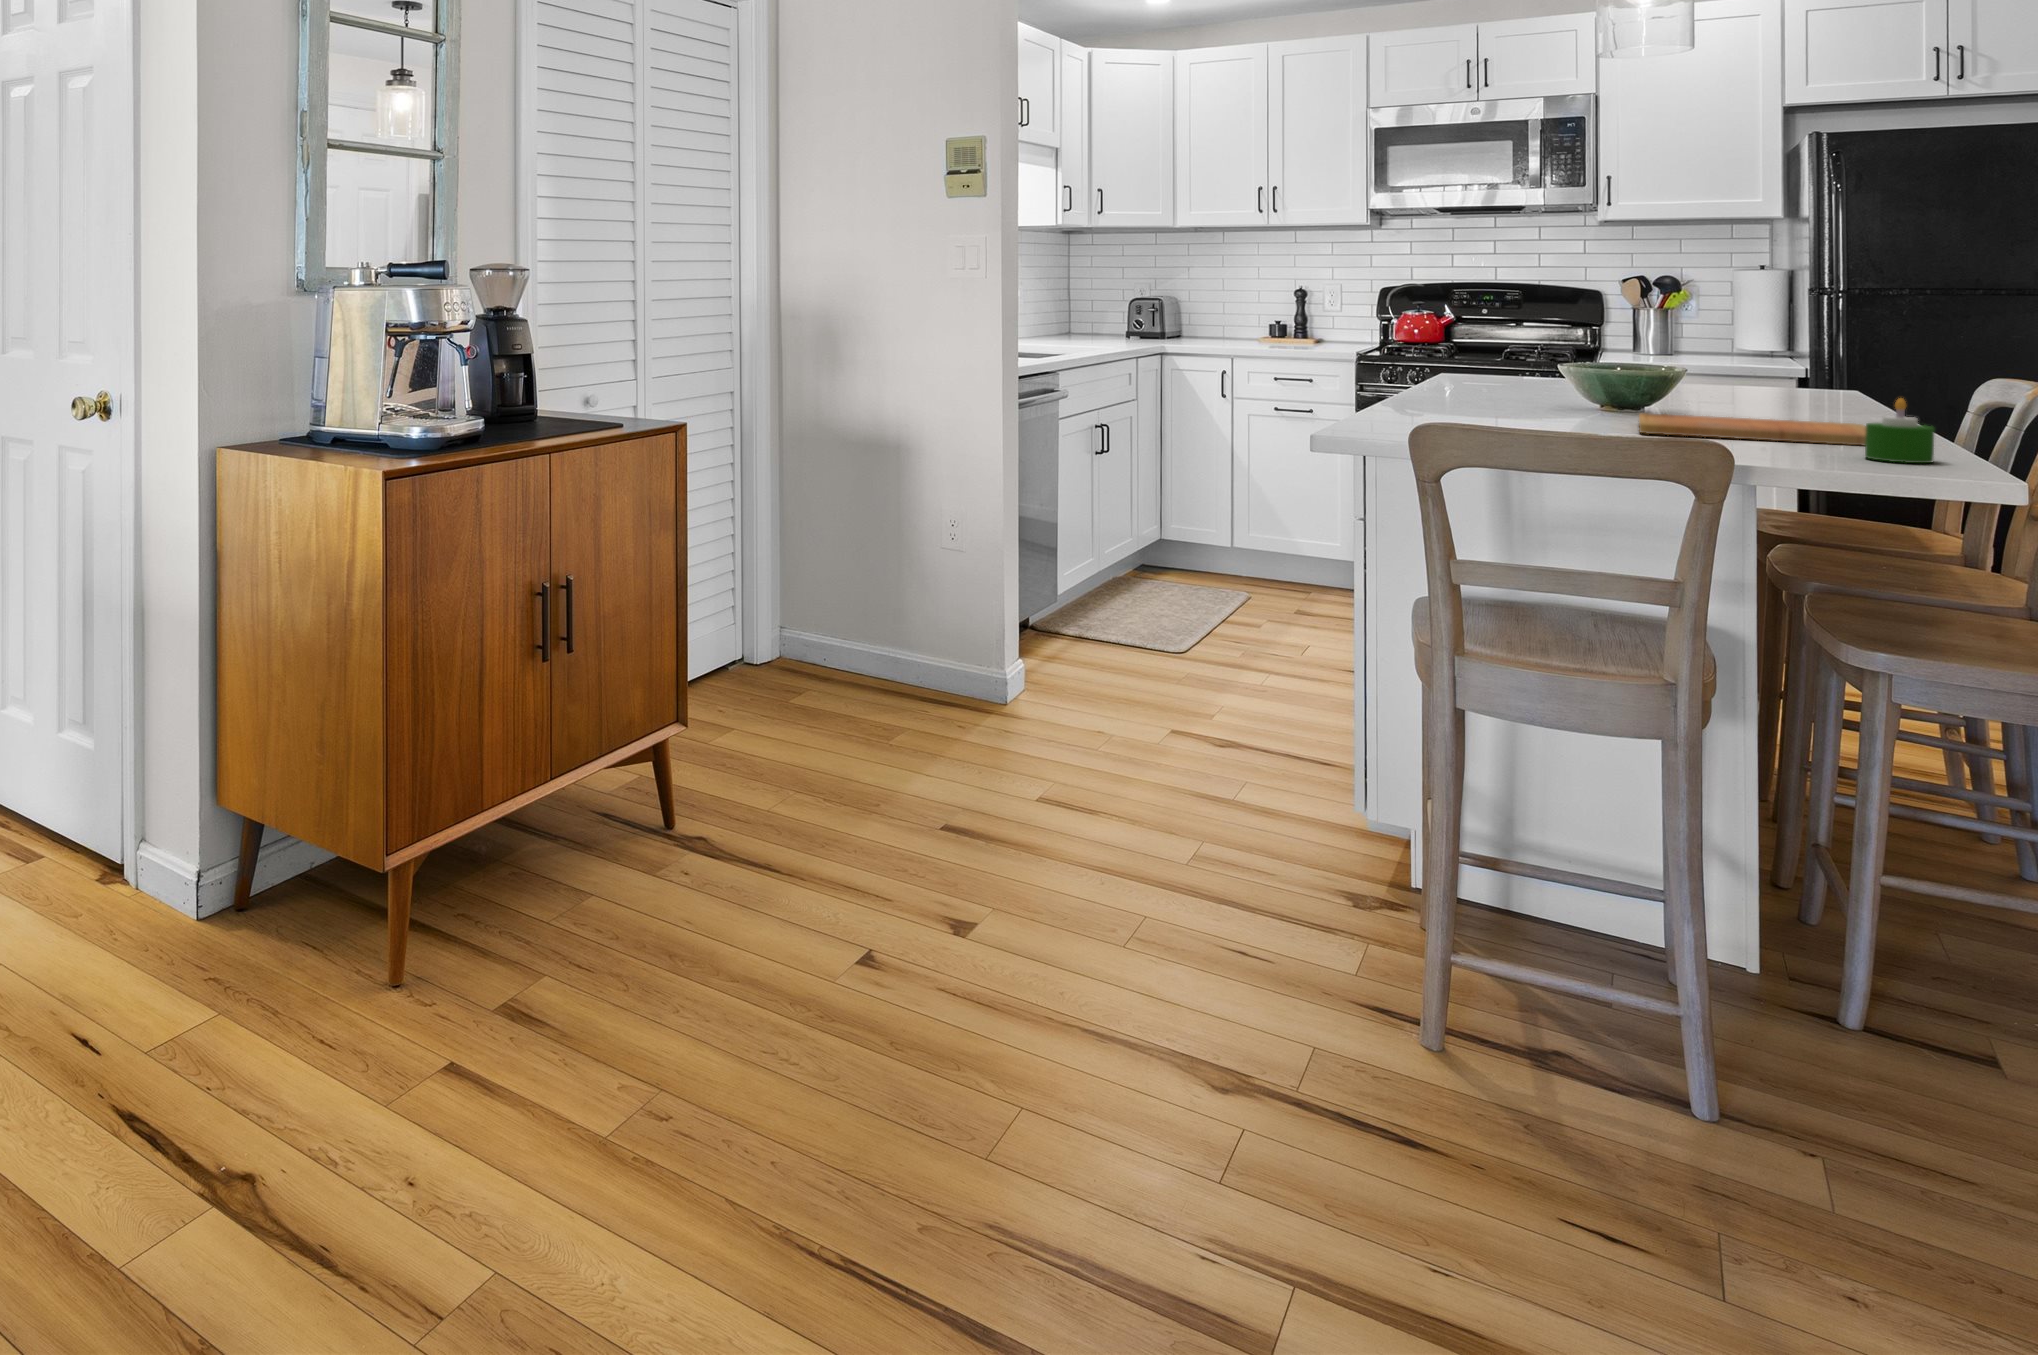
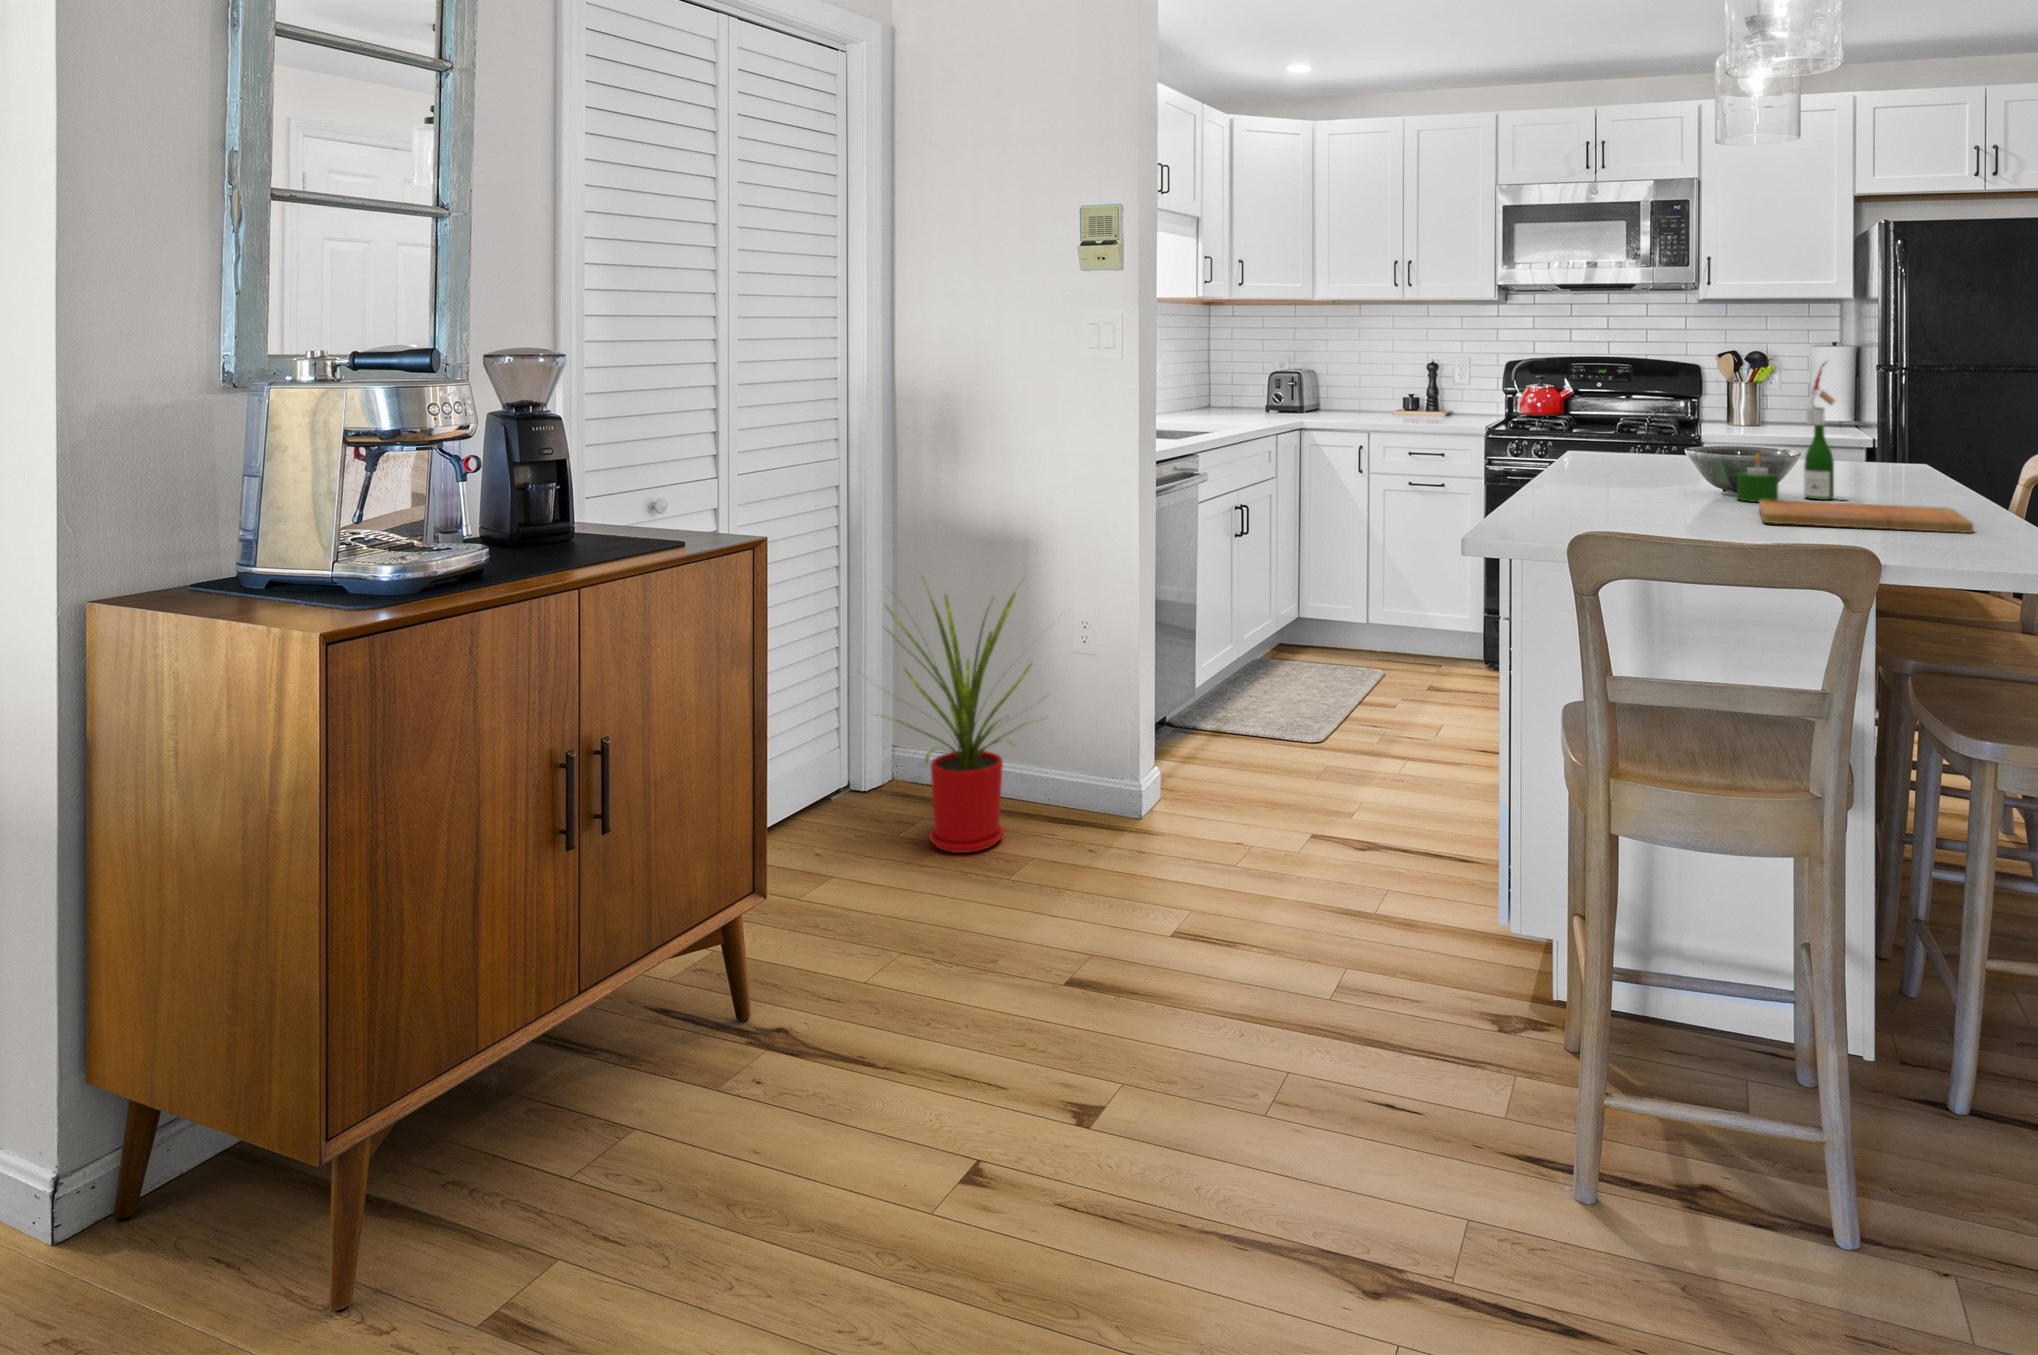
wine bottle: none [1694,275,1746,417] -> present [1804,363,1847,500]
candle: present [1865,398,1934,463] -> present [1737,454,1778,502]
house plant: none [757,471,938,714] -> present [883,582,1032,853]

